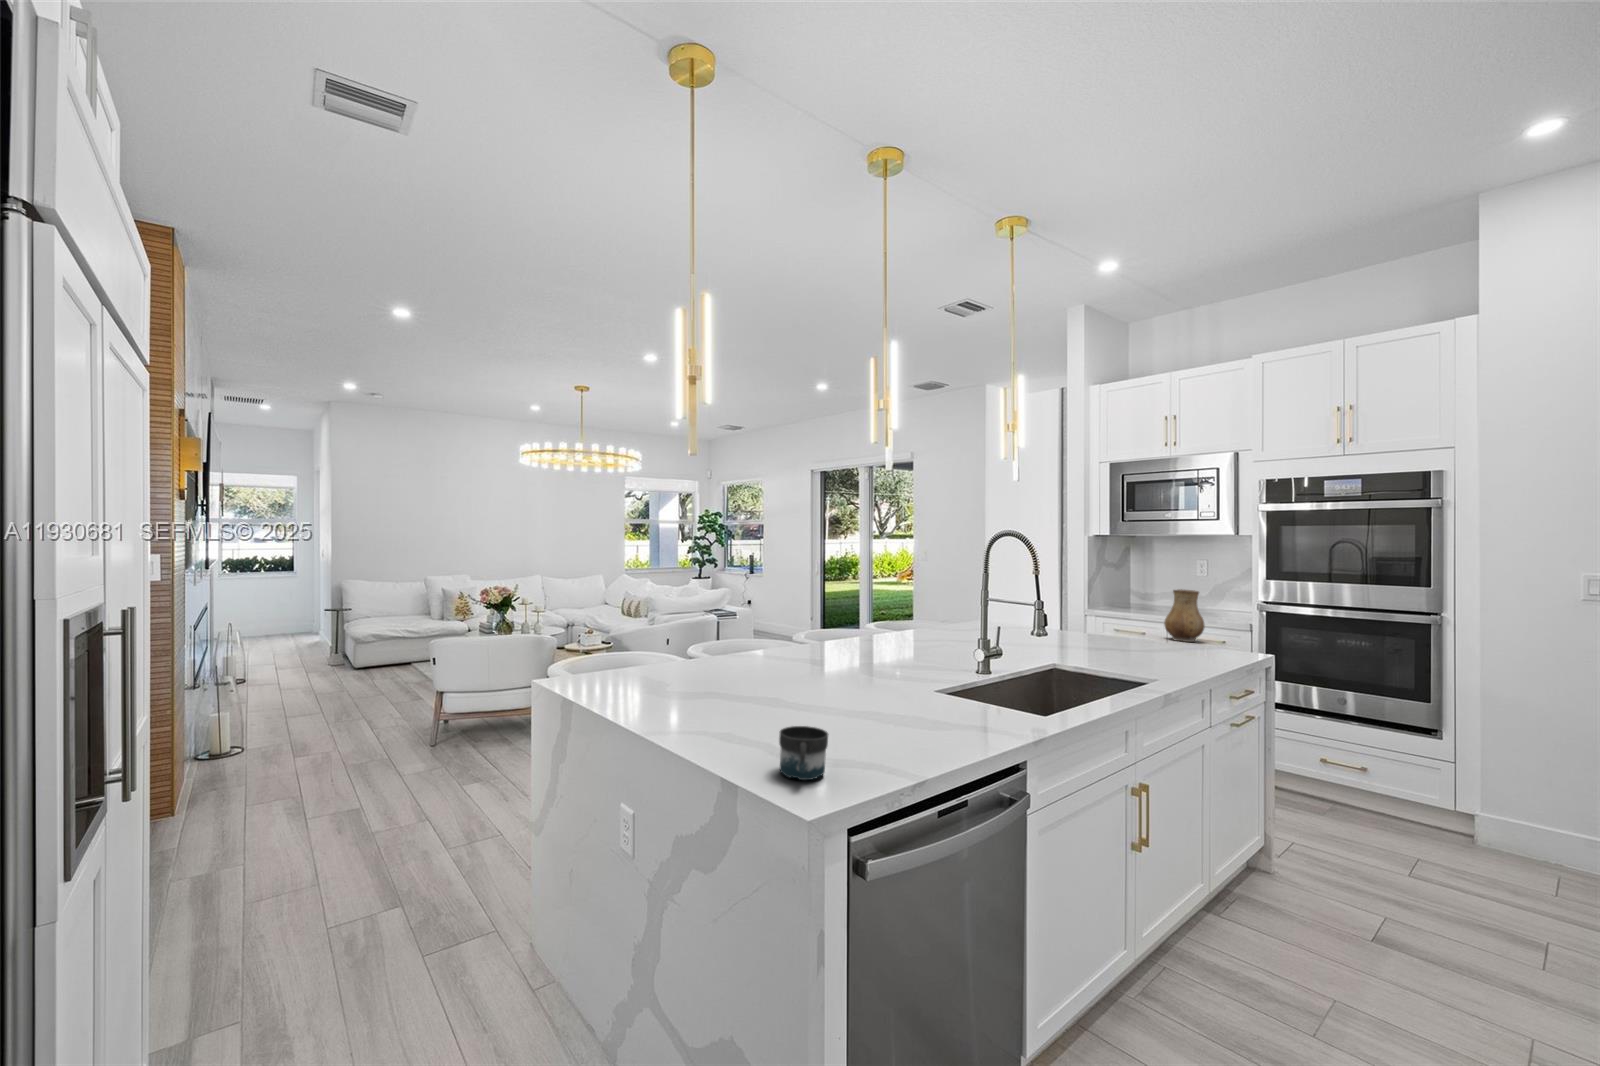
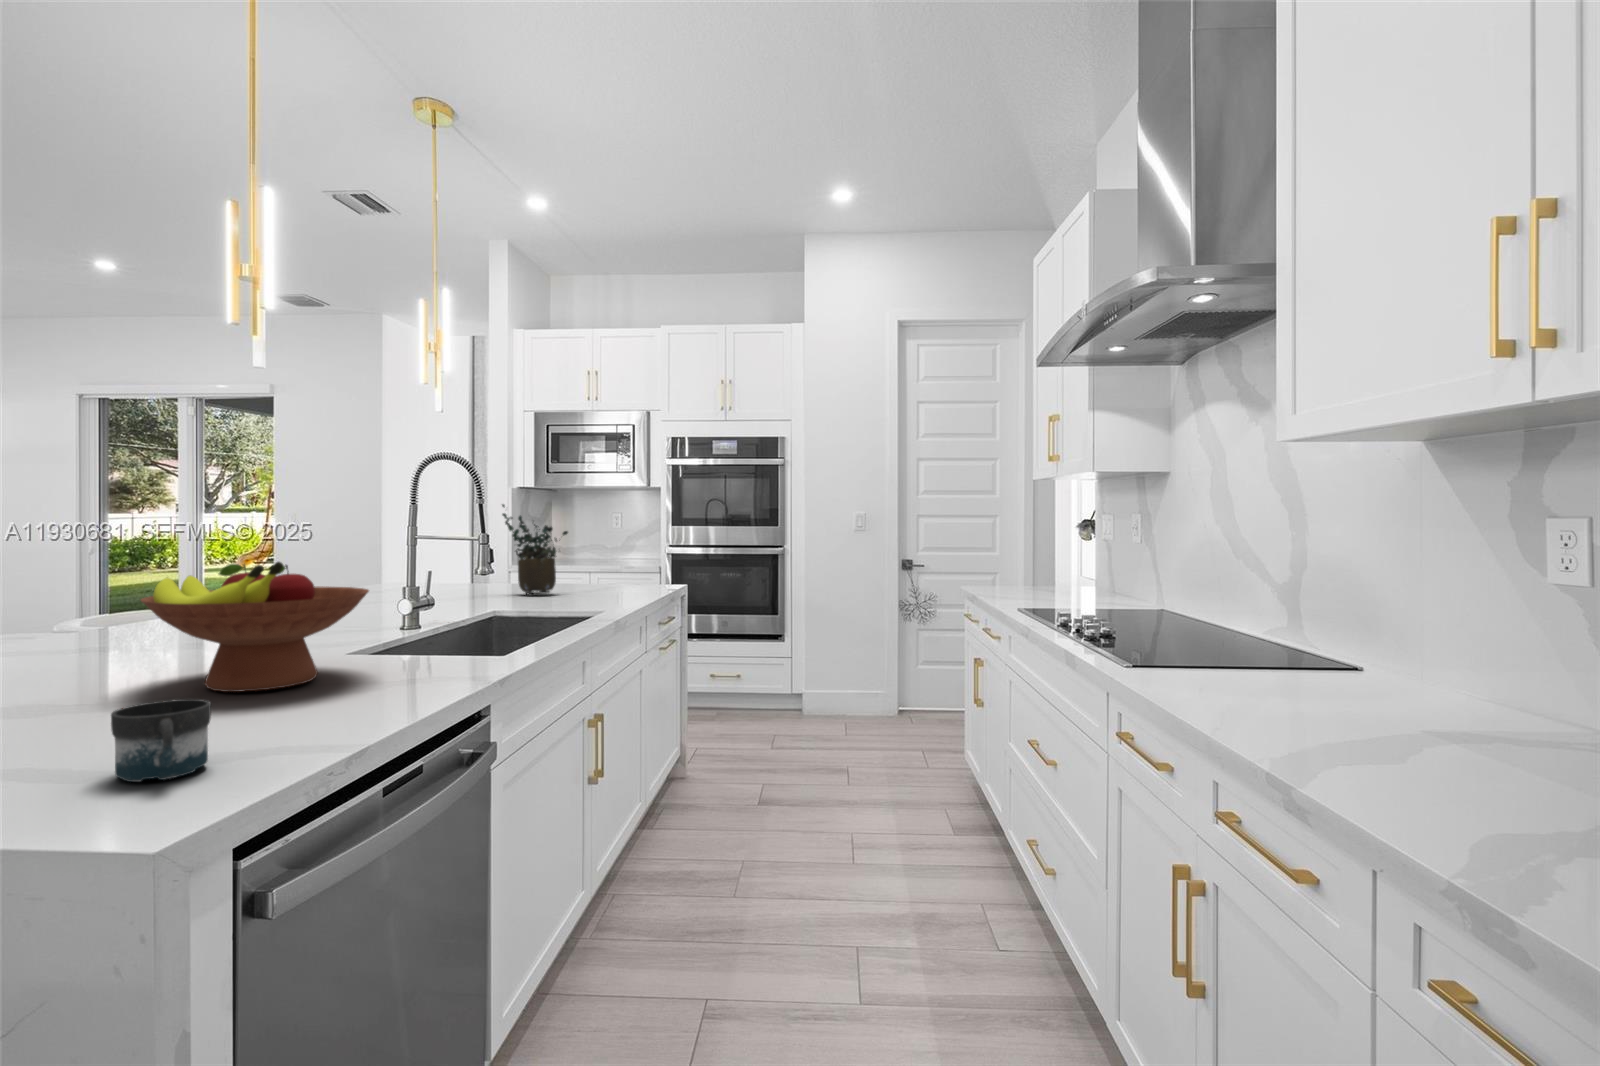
potted plant: none [1076,563,1138,648] -> present [502,504,568,594]
ceramic pitcher: present [1164,589,1204,642] -> none [588,534,624,585]
fruit bowl: none [809,625,942,718] -> present [141,562,369,692]

